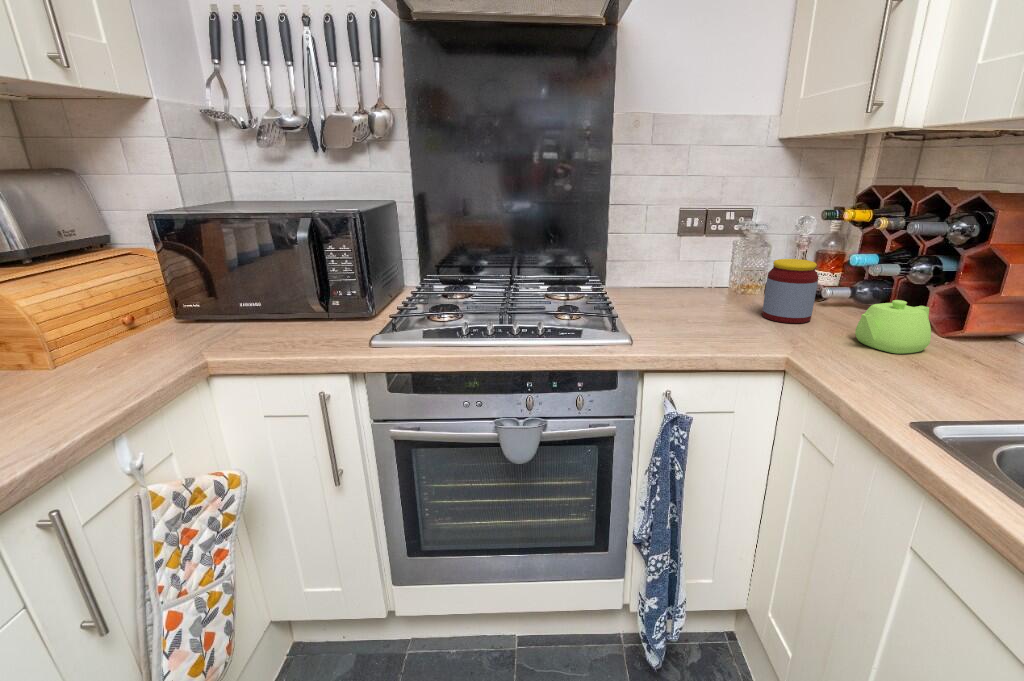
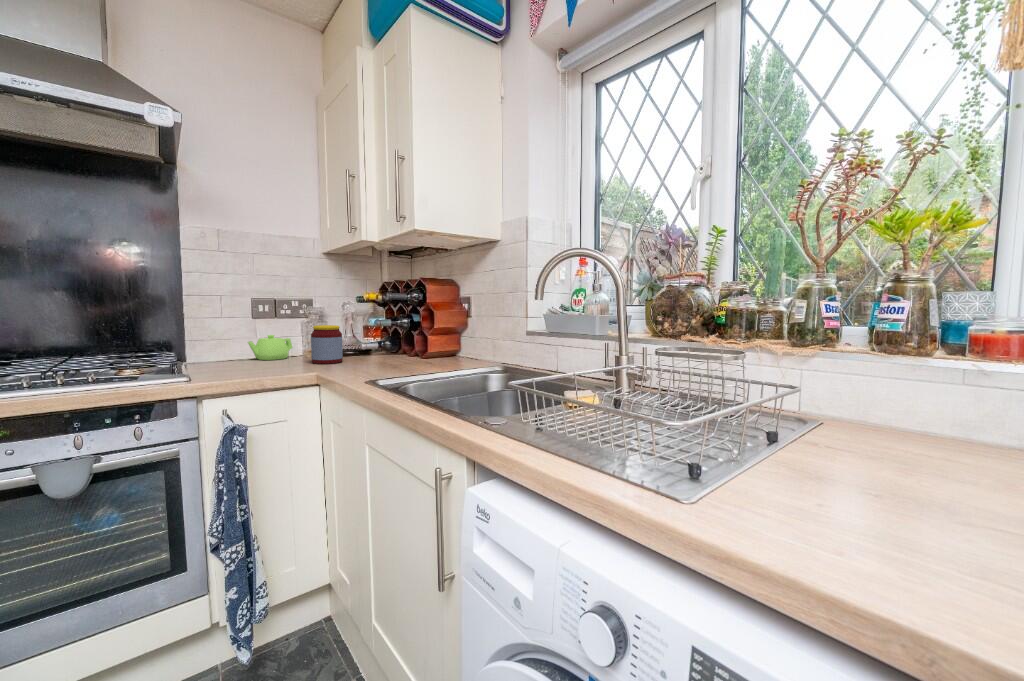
teapot: present [855,300,931,354] -> present [248,335,292,360]

